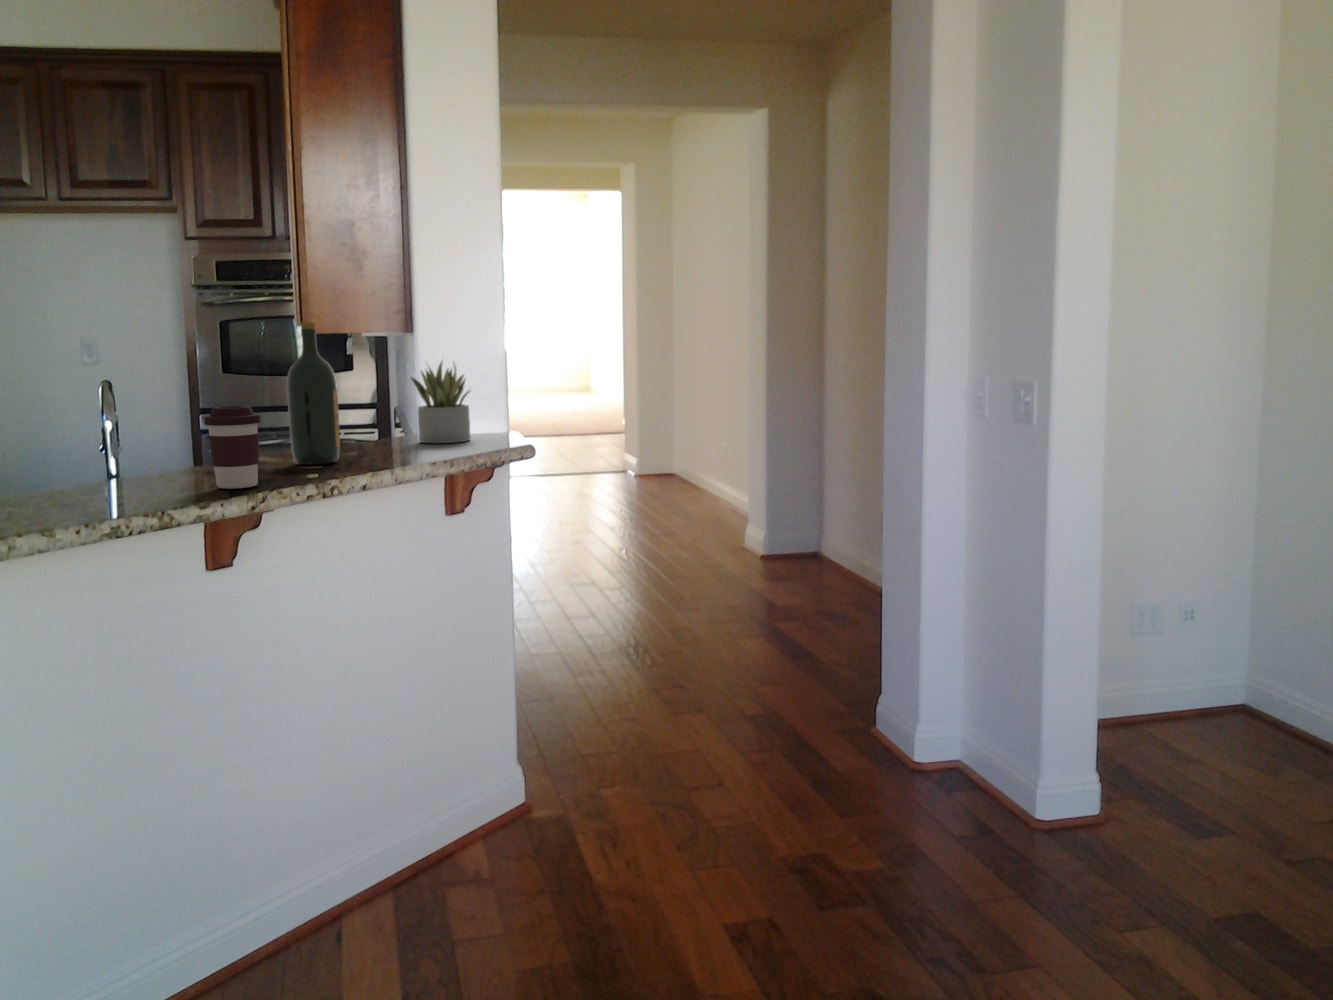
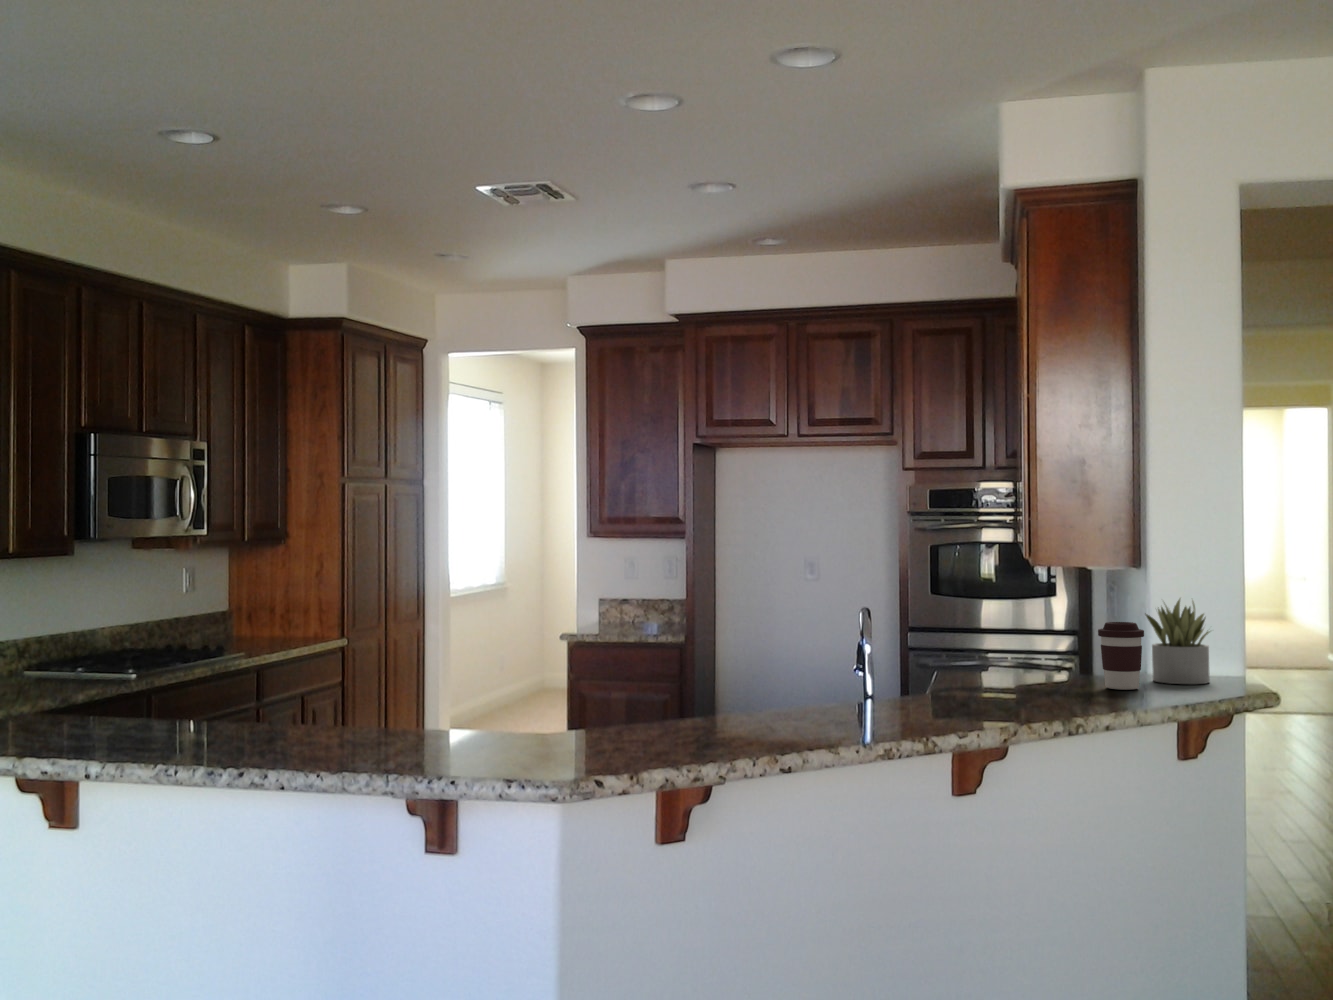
wine bottle: present [287,322,340,465] -> none [1029,561,1078,699]
coffee cup: present [204,406,261,489] -> present [1098,622,1144,690]

